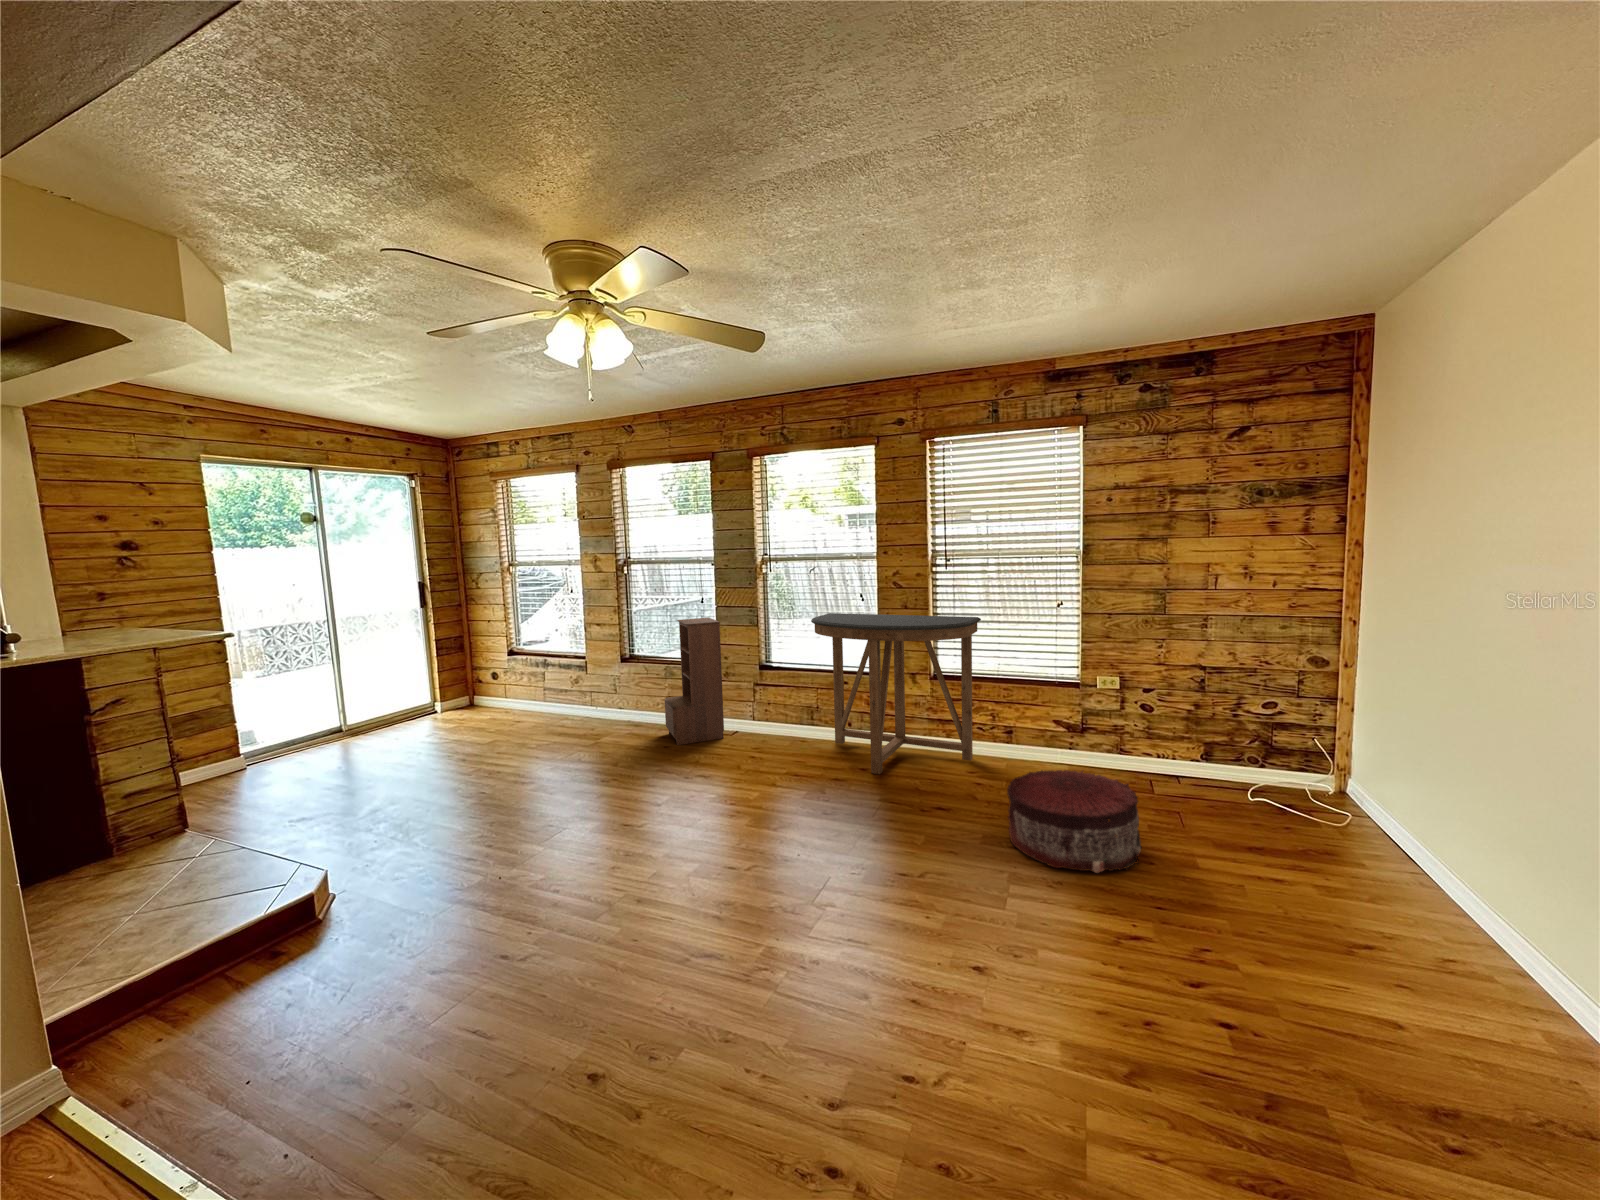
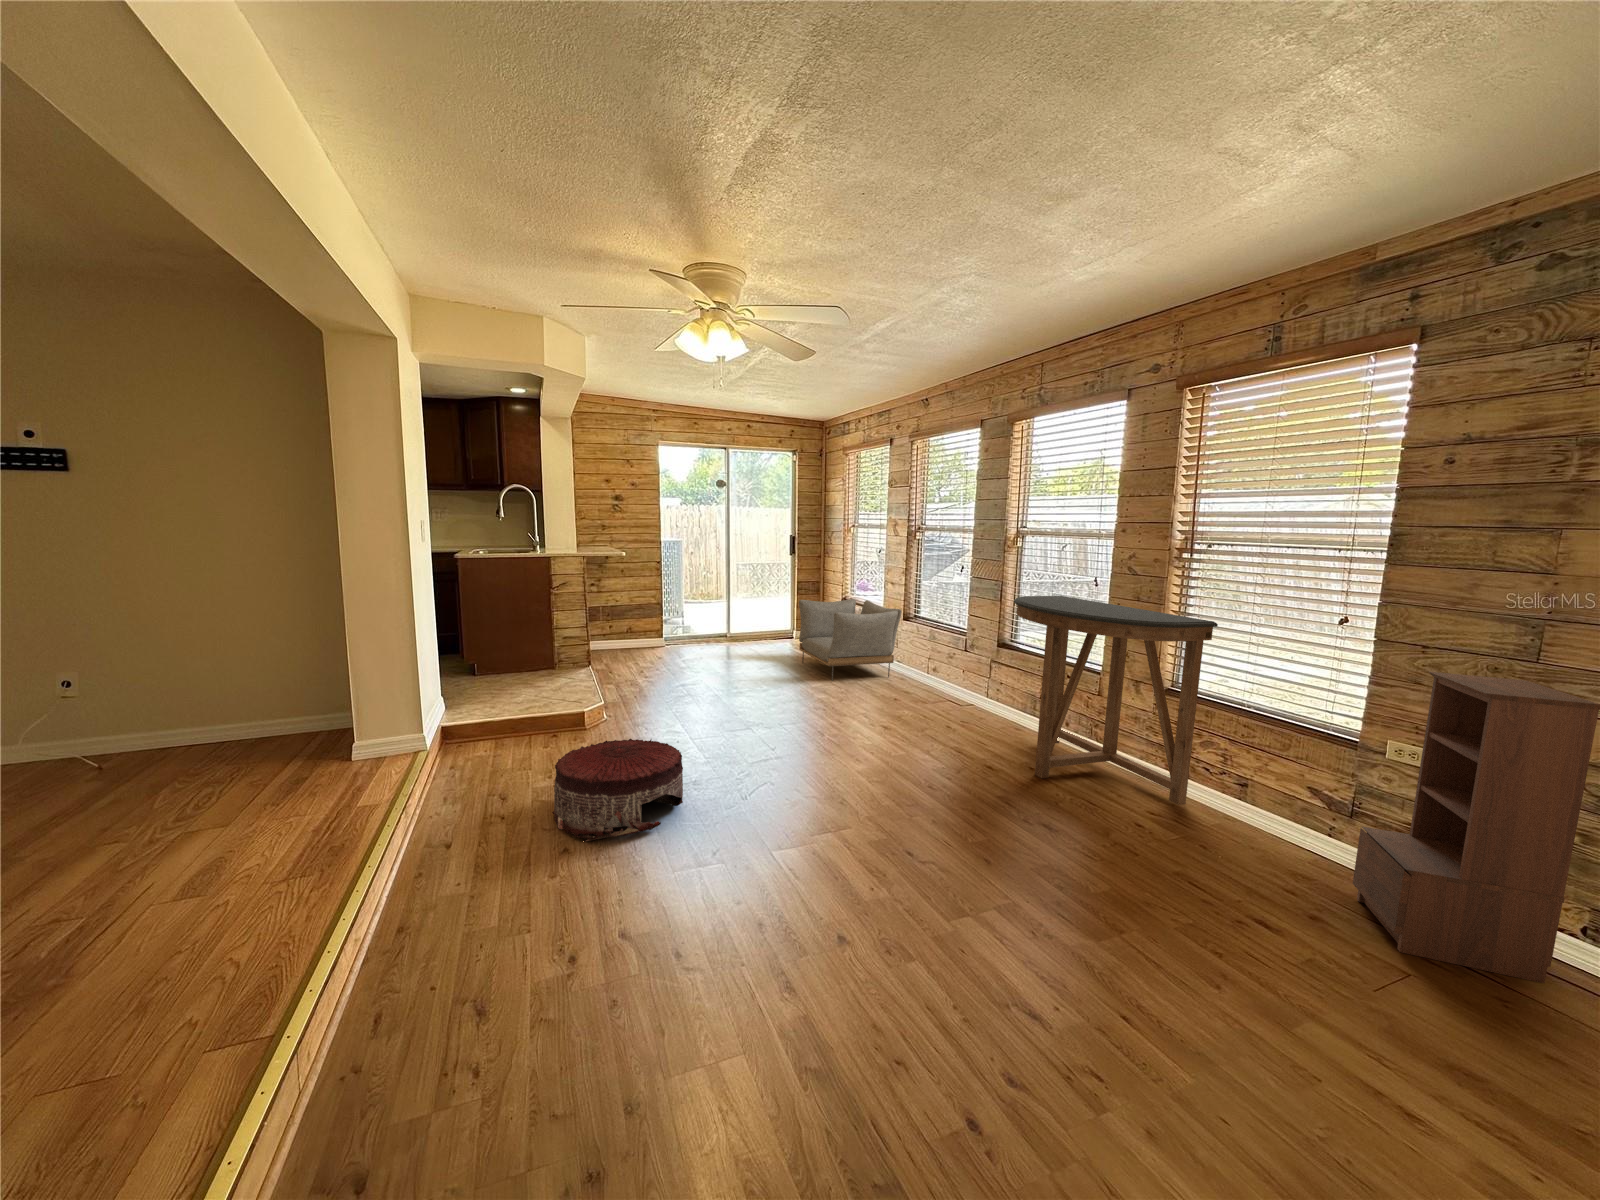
bookshelf: present [665,618,724,745] -> present [1353,672,1600,983]
armchair: none [490,647,628,747] -> present [799,599,902,681]
pouf: present [1007,770,1141,873] -> present [553,739,683,841]

